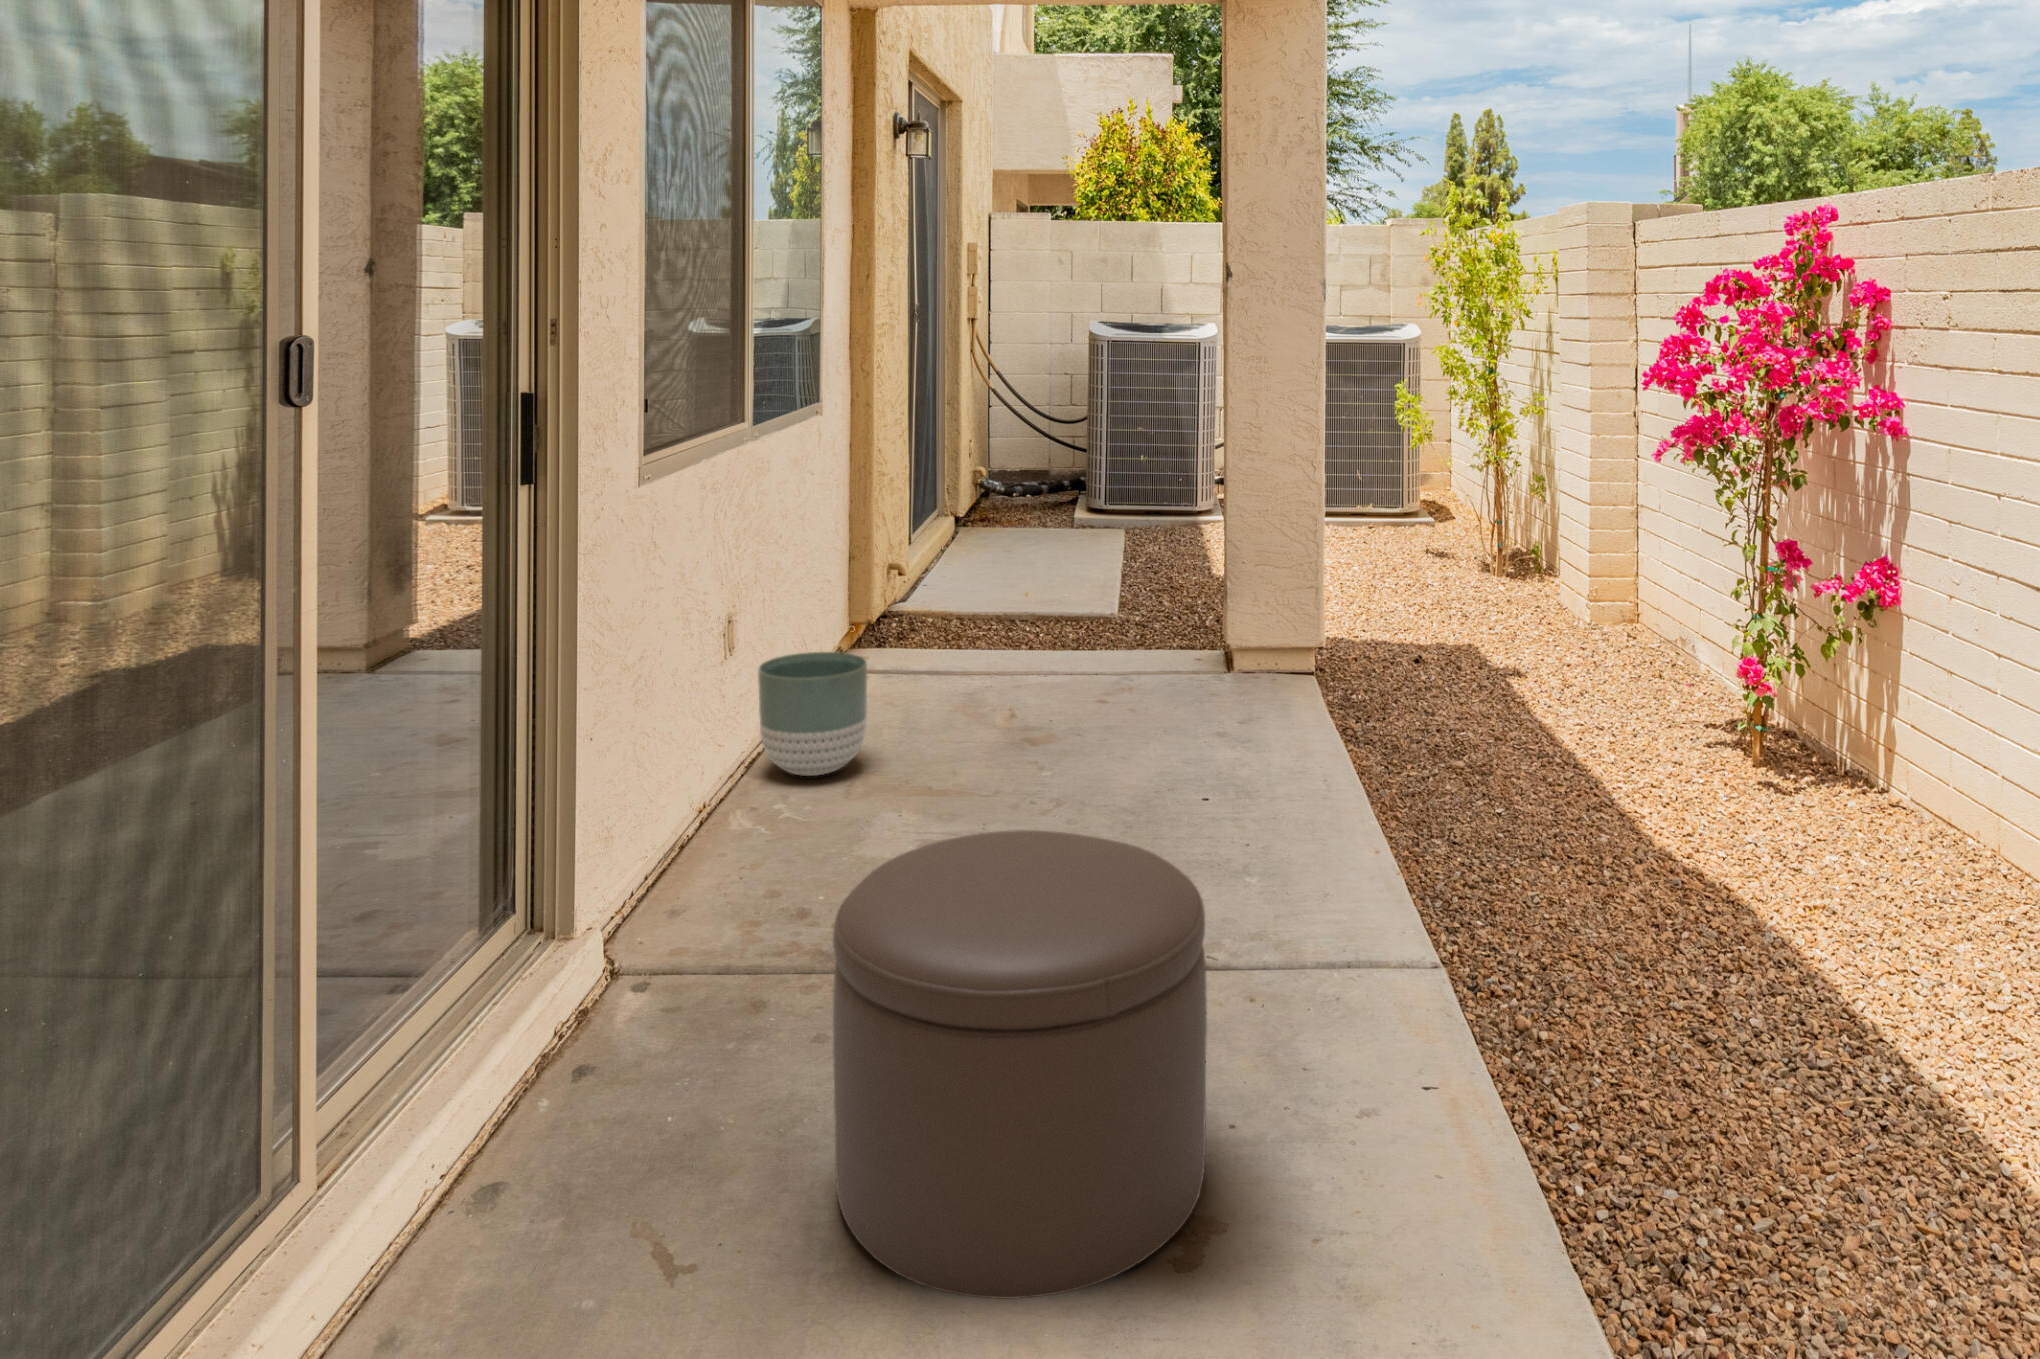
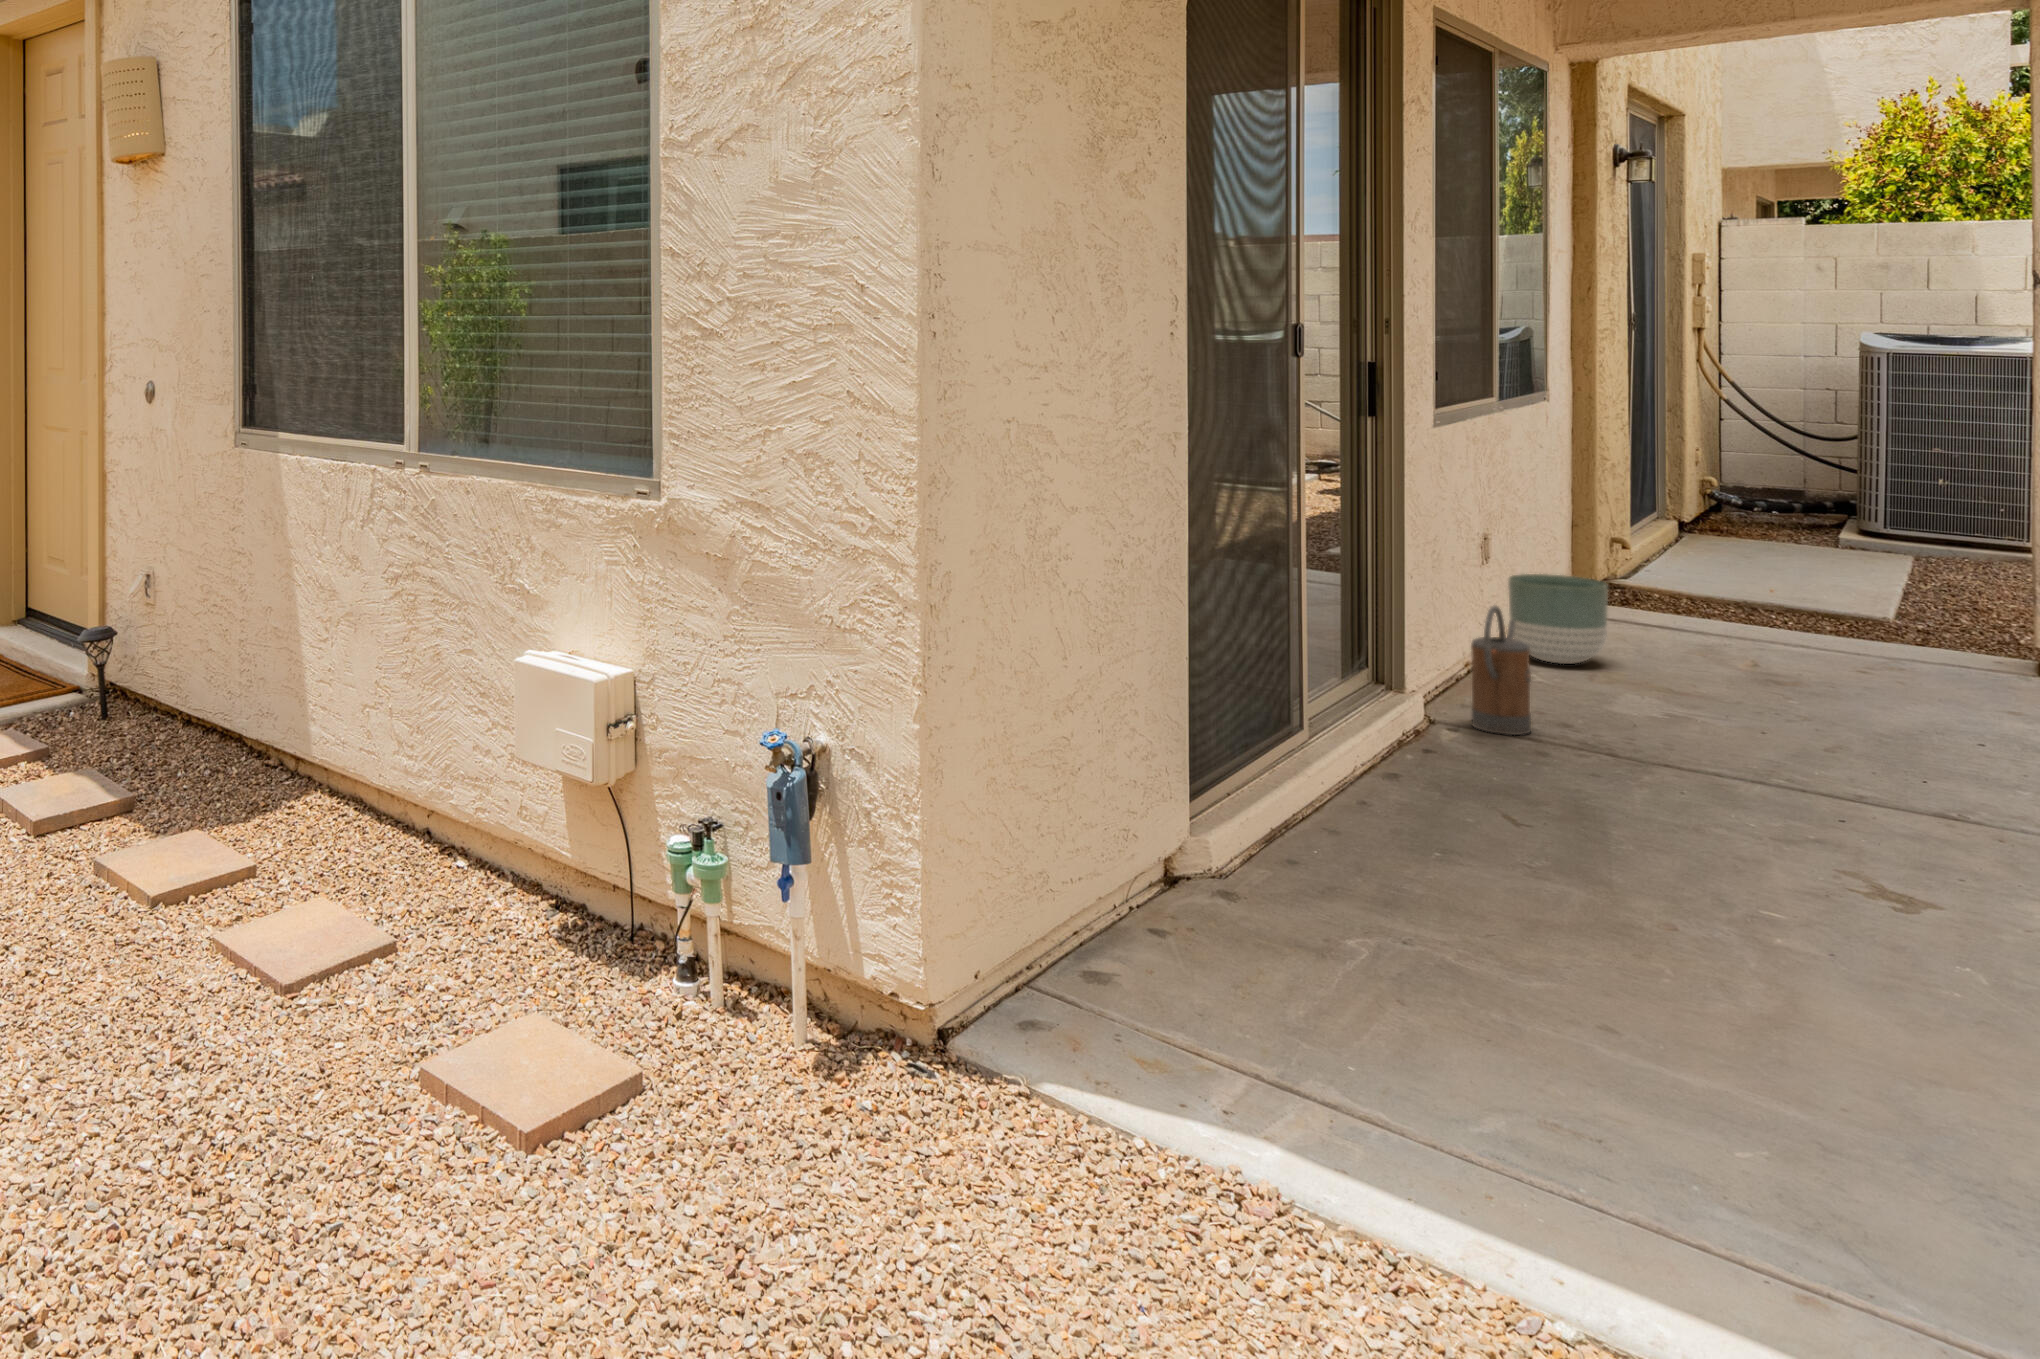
watering can: none [669,777,750,979] -> present [1471,606,1531,735]
ottoman: present [833,830,1207,1299] -> none [1622,636,1931,882]

